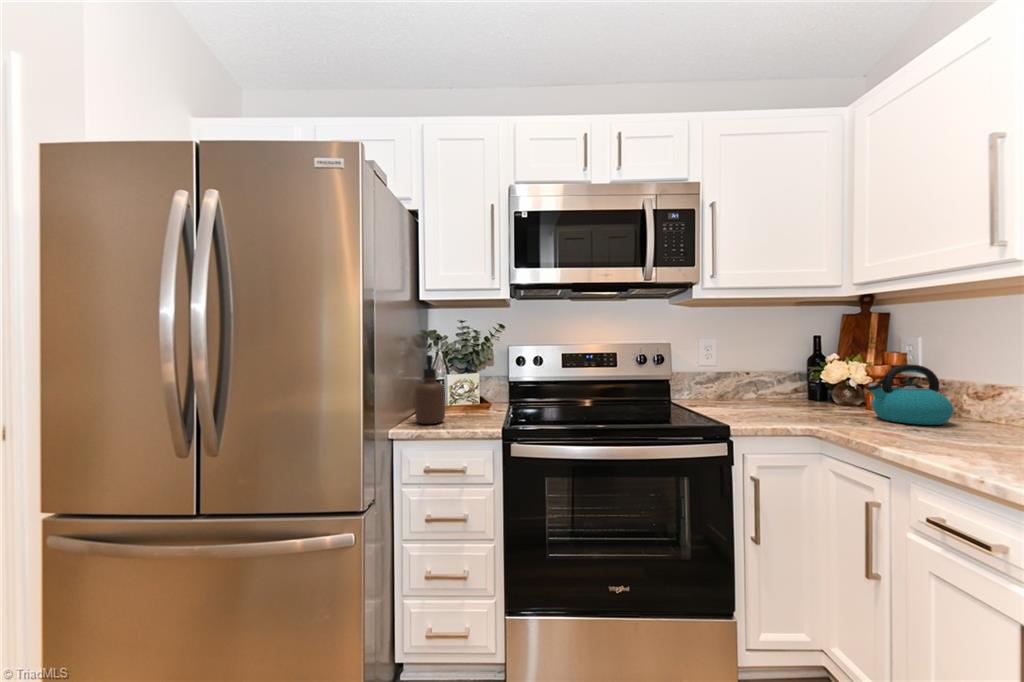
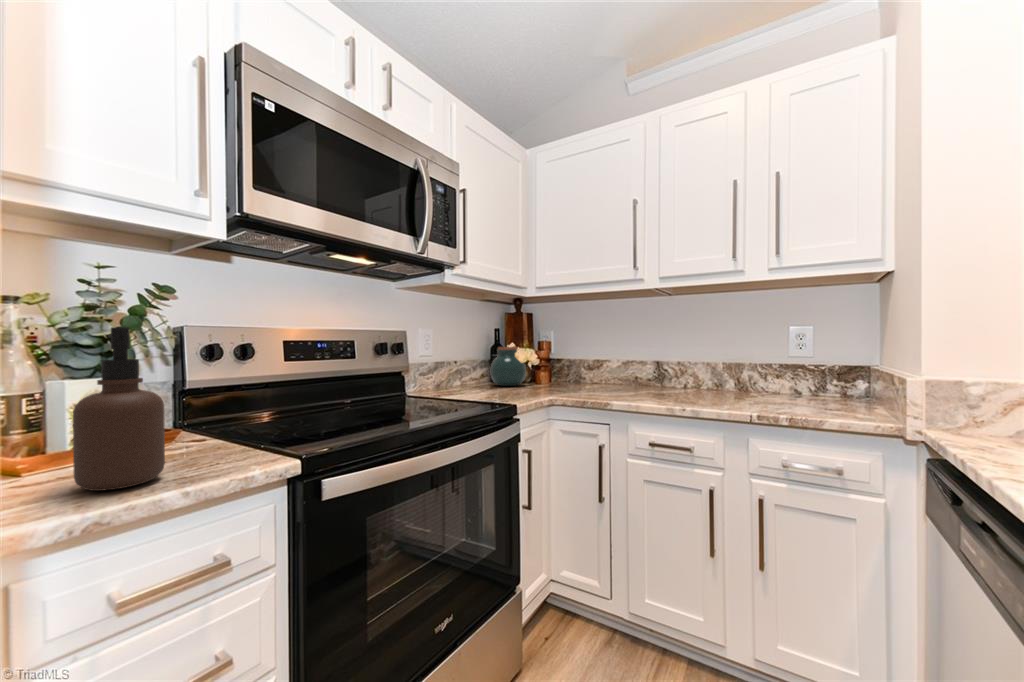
jar: none [794,359,846,407] -> present [491,347,526,386]
kettle: present [867,364,953,425] -> none [552,347,594,389]

